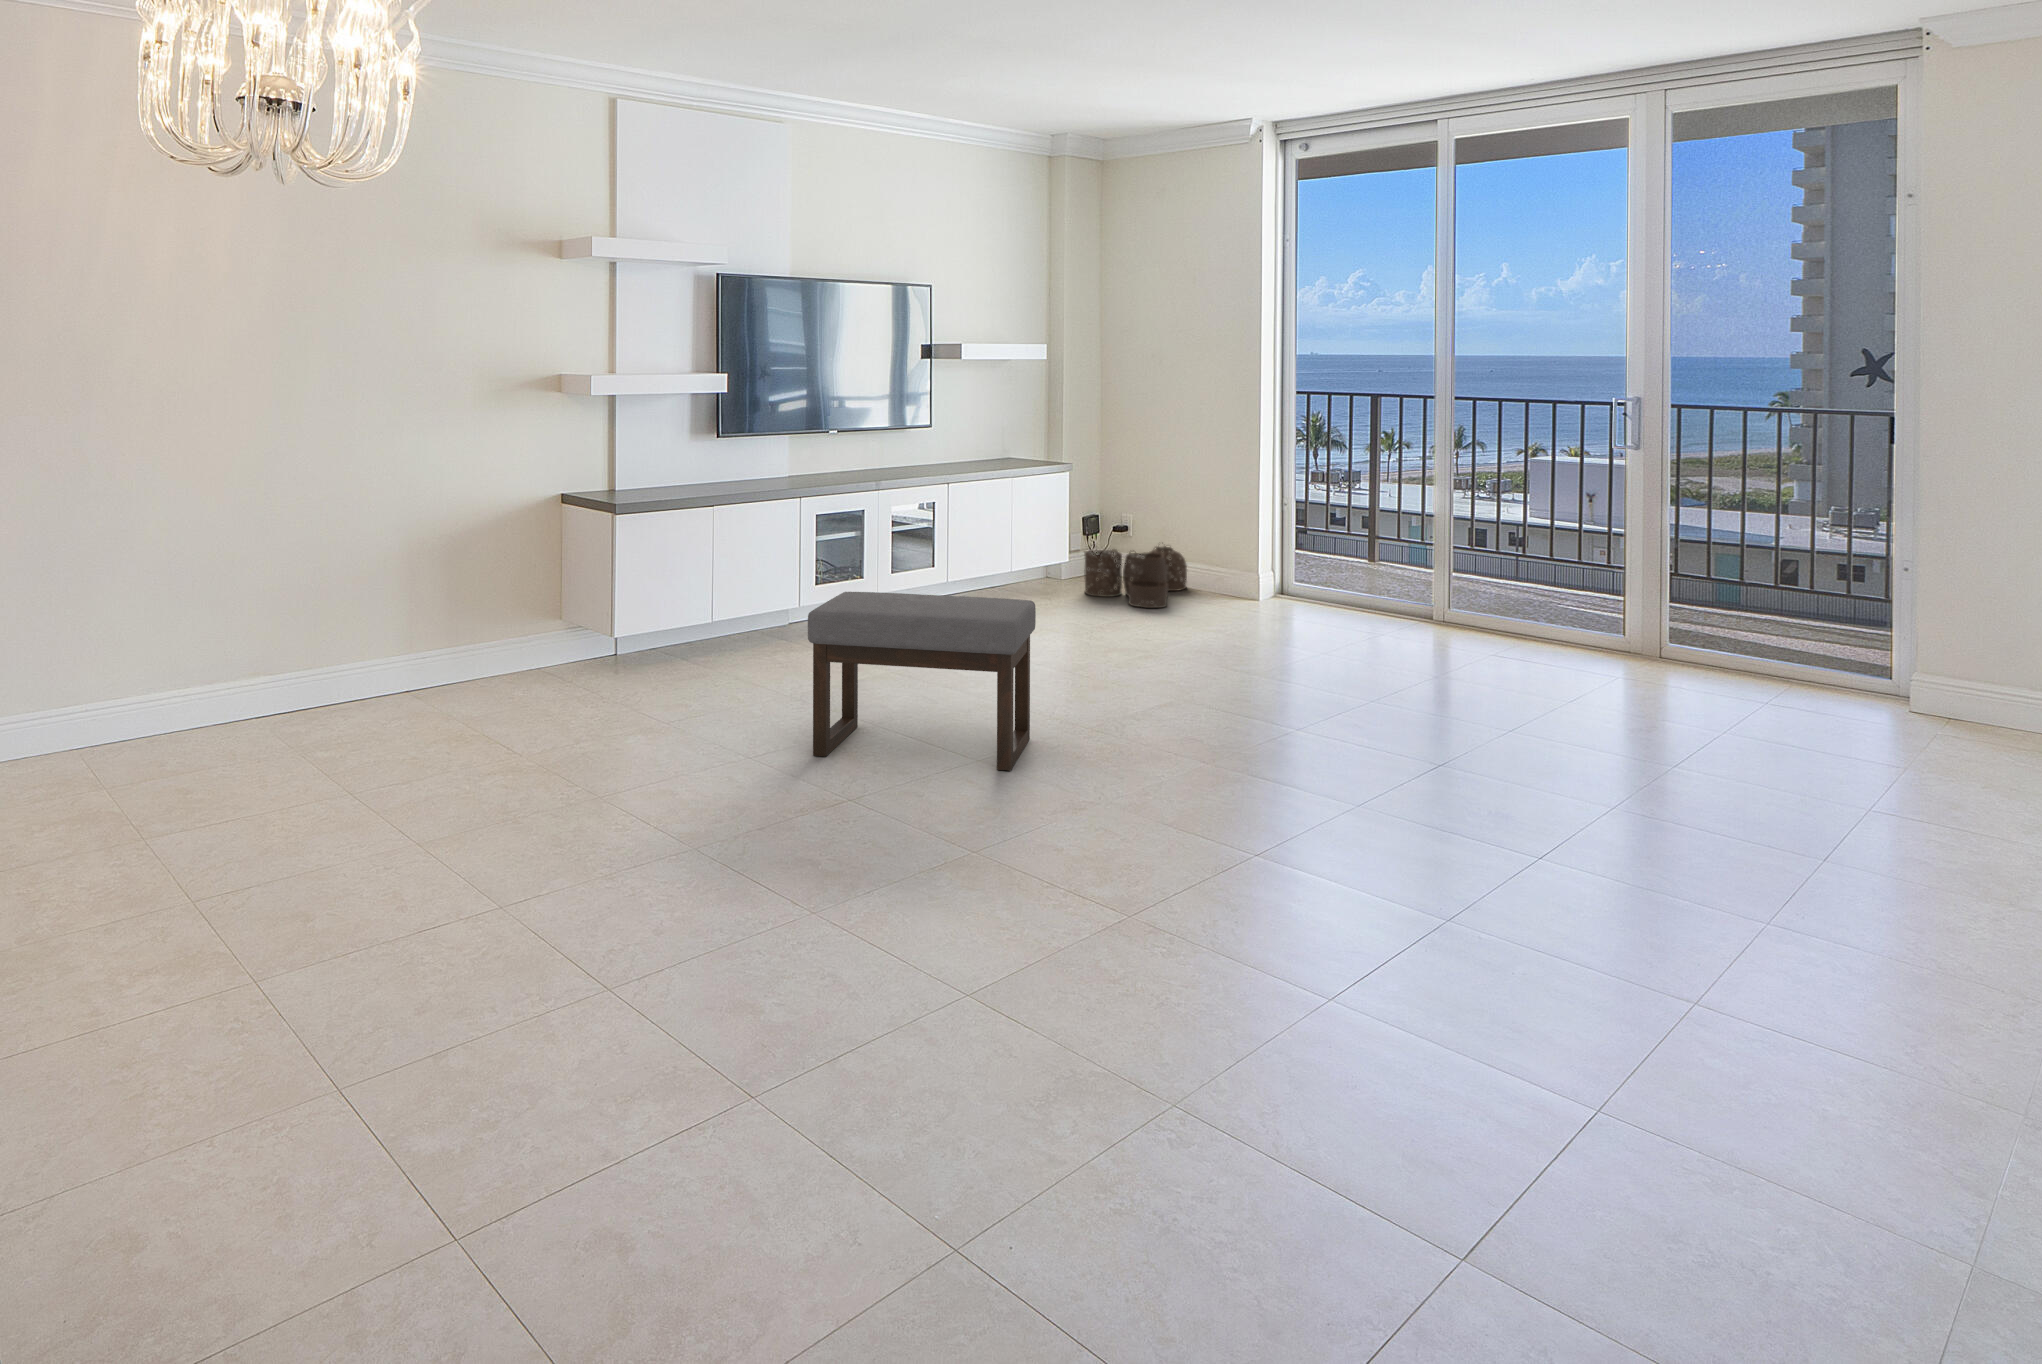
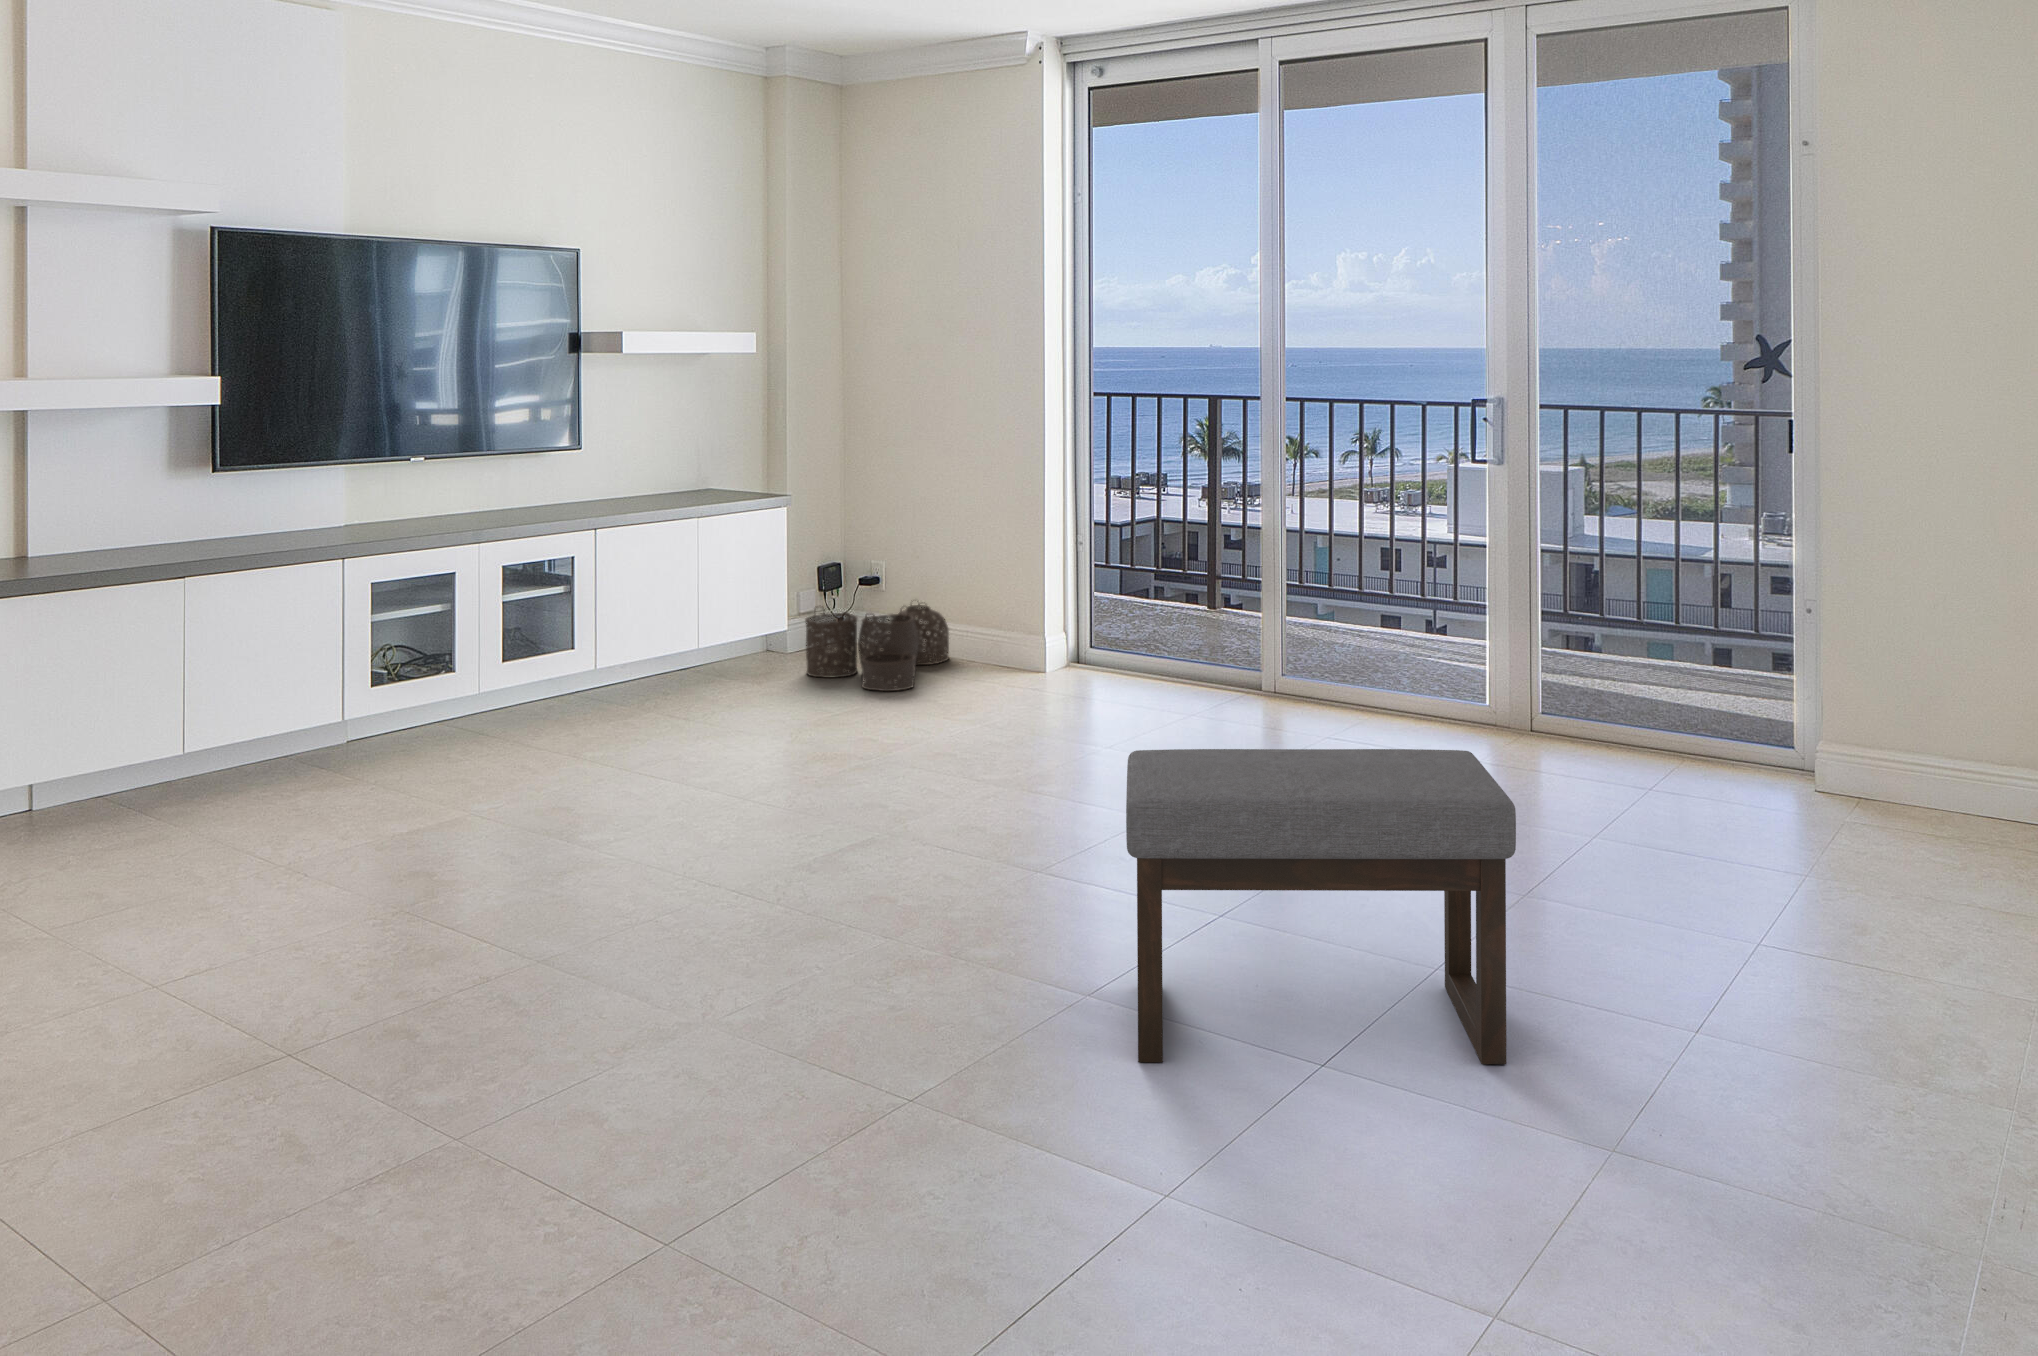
ottoman: present [808,592,1036,771] -> present [1126,749,1516,1064]

